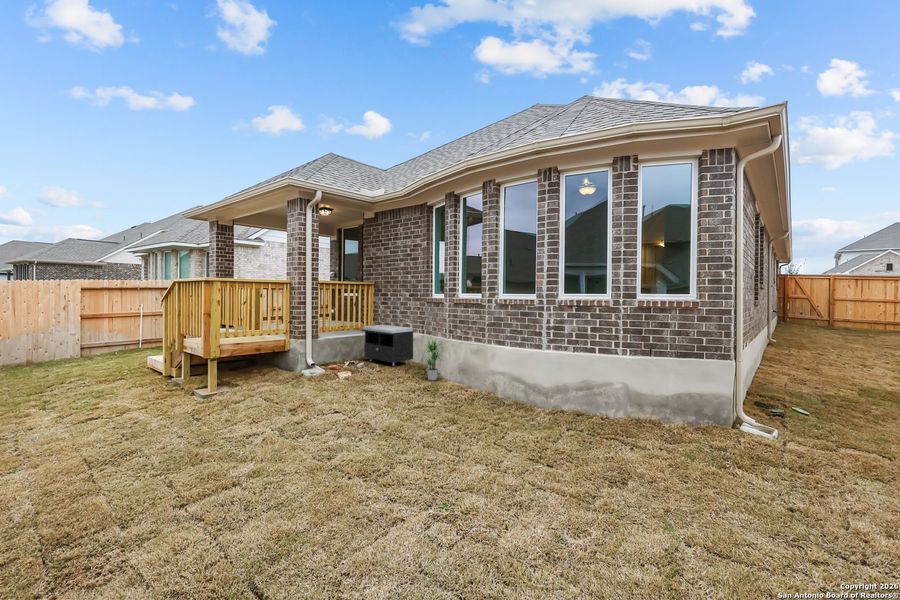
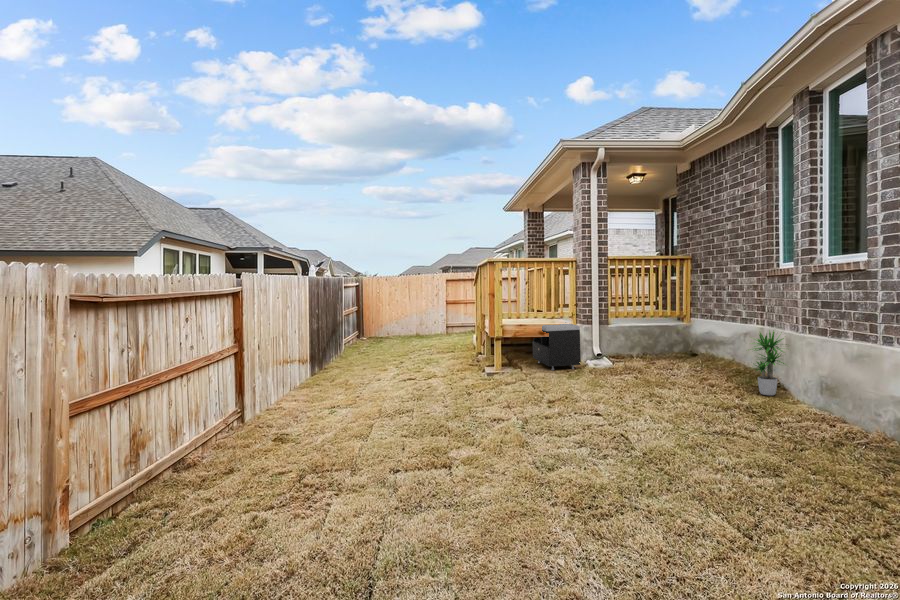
storage bench: present [363,325,413,366] -> present [532,322,581,370]

